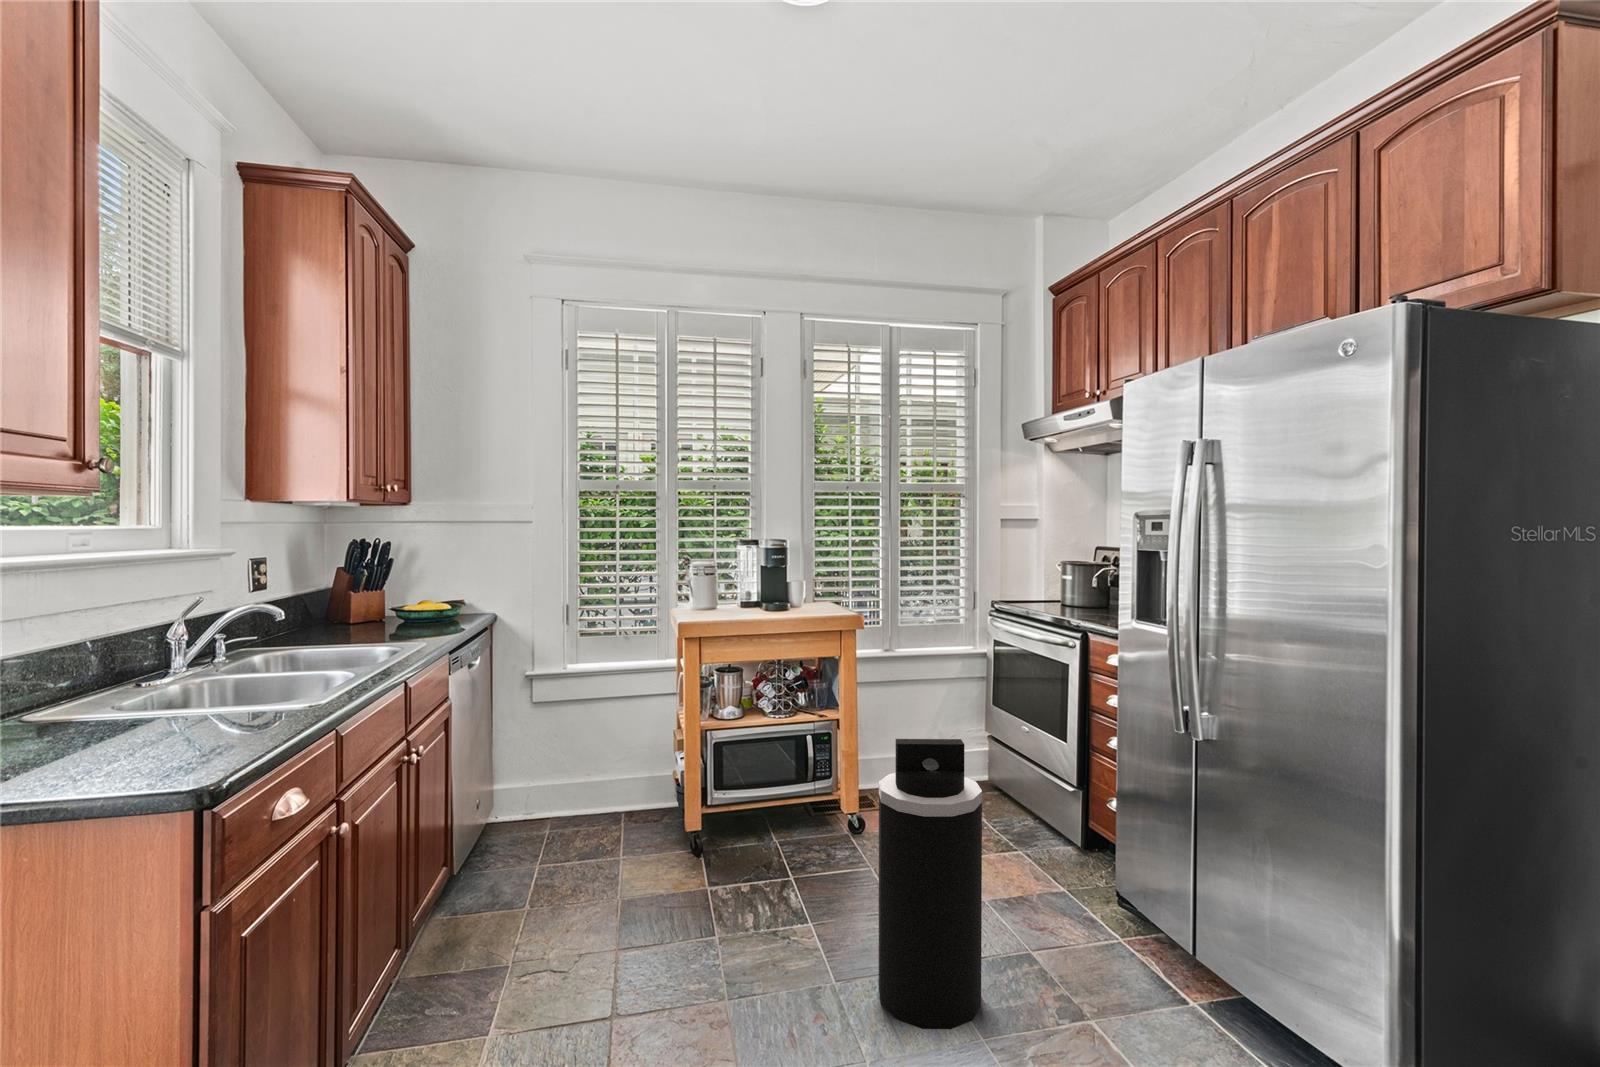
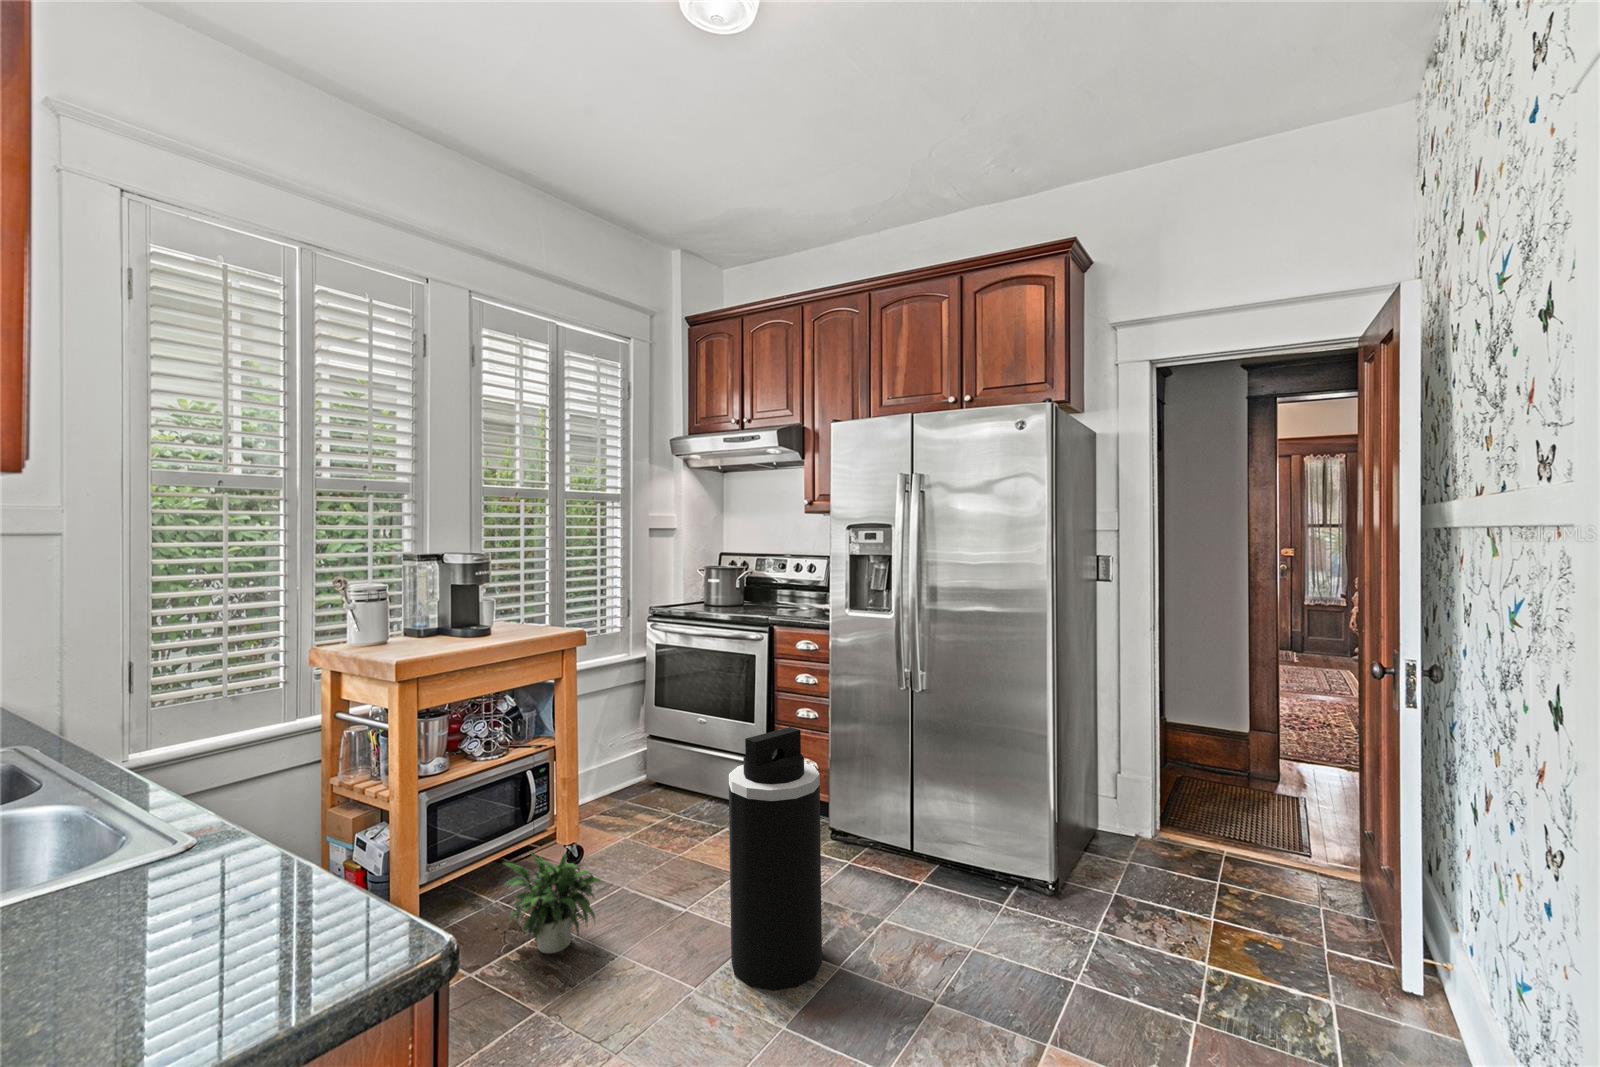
potted plant: none [732,803,812,901] -> present [495,852,602,953]

